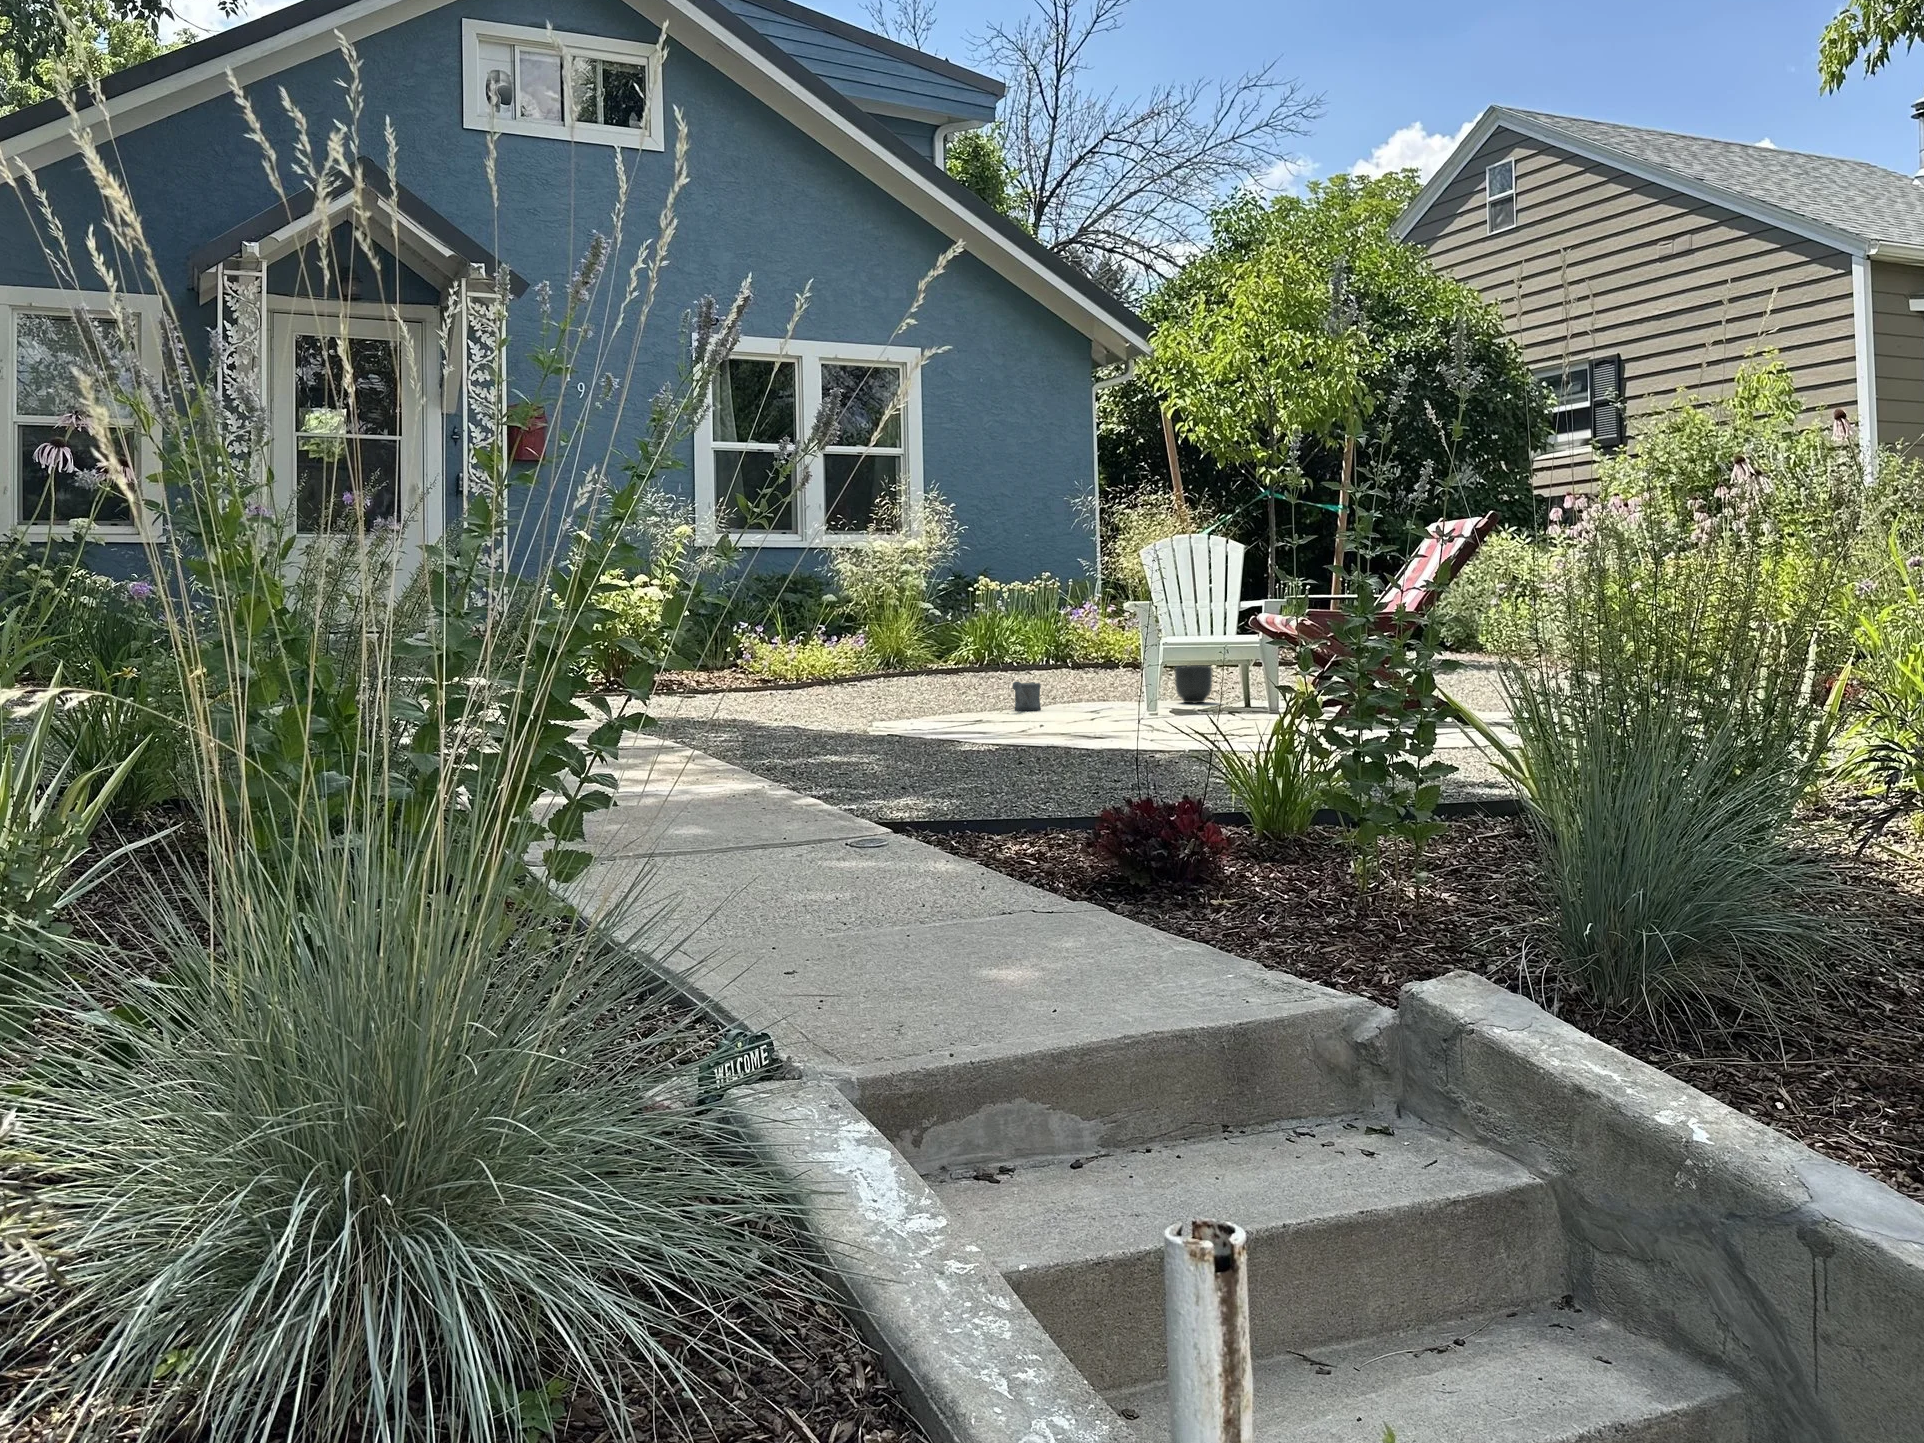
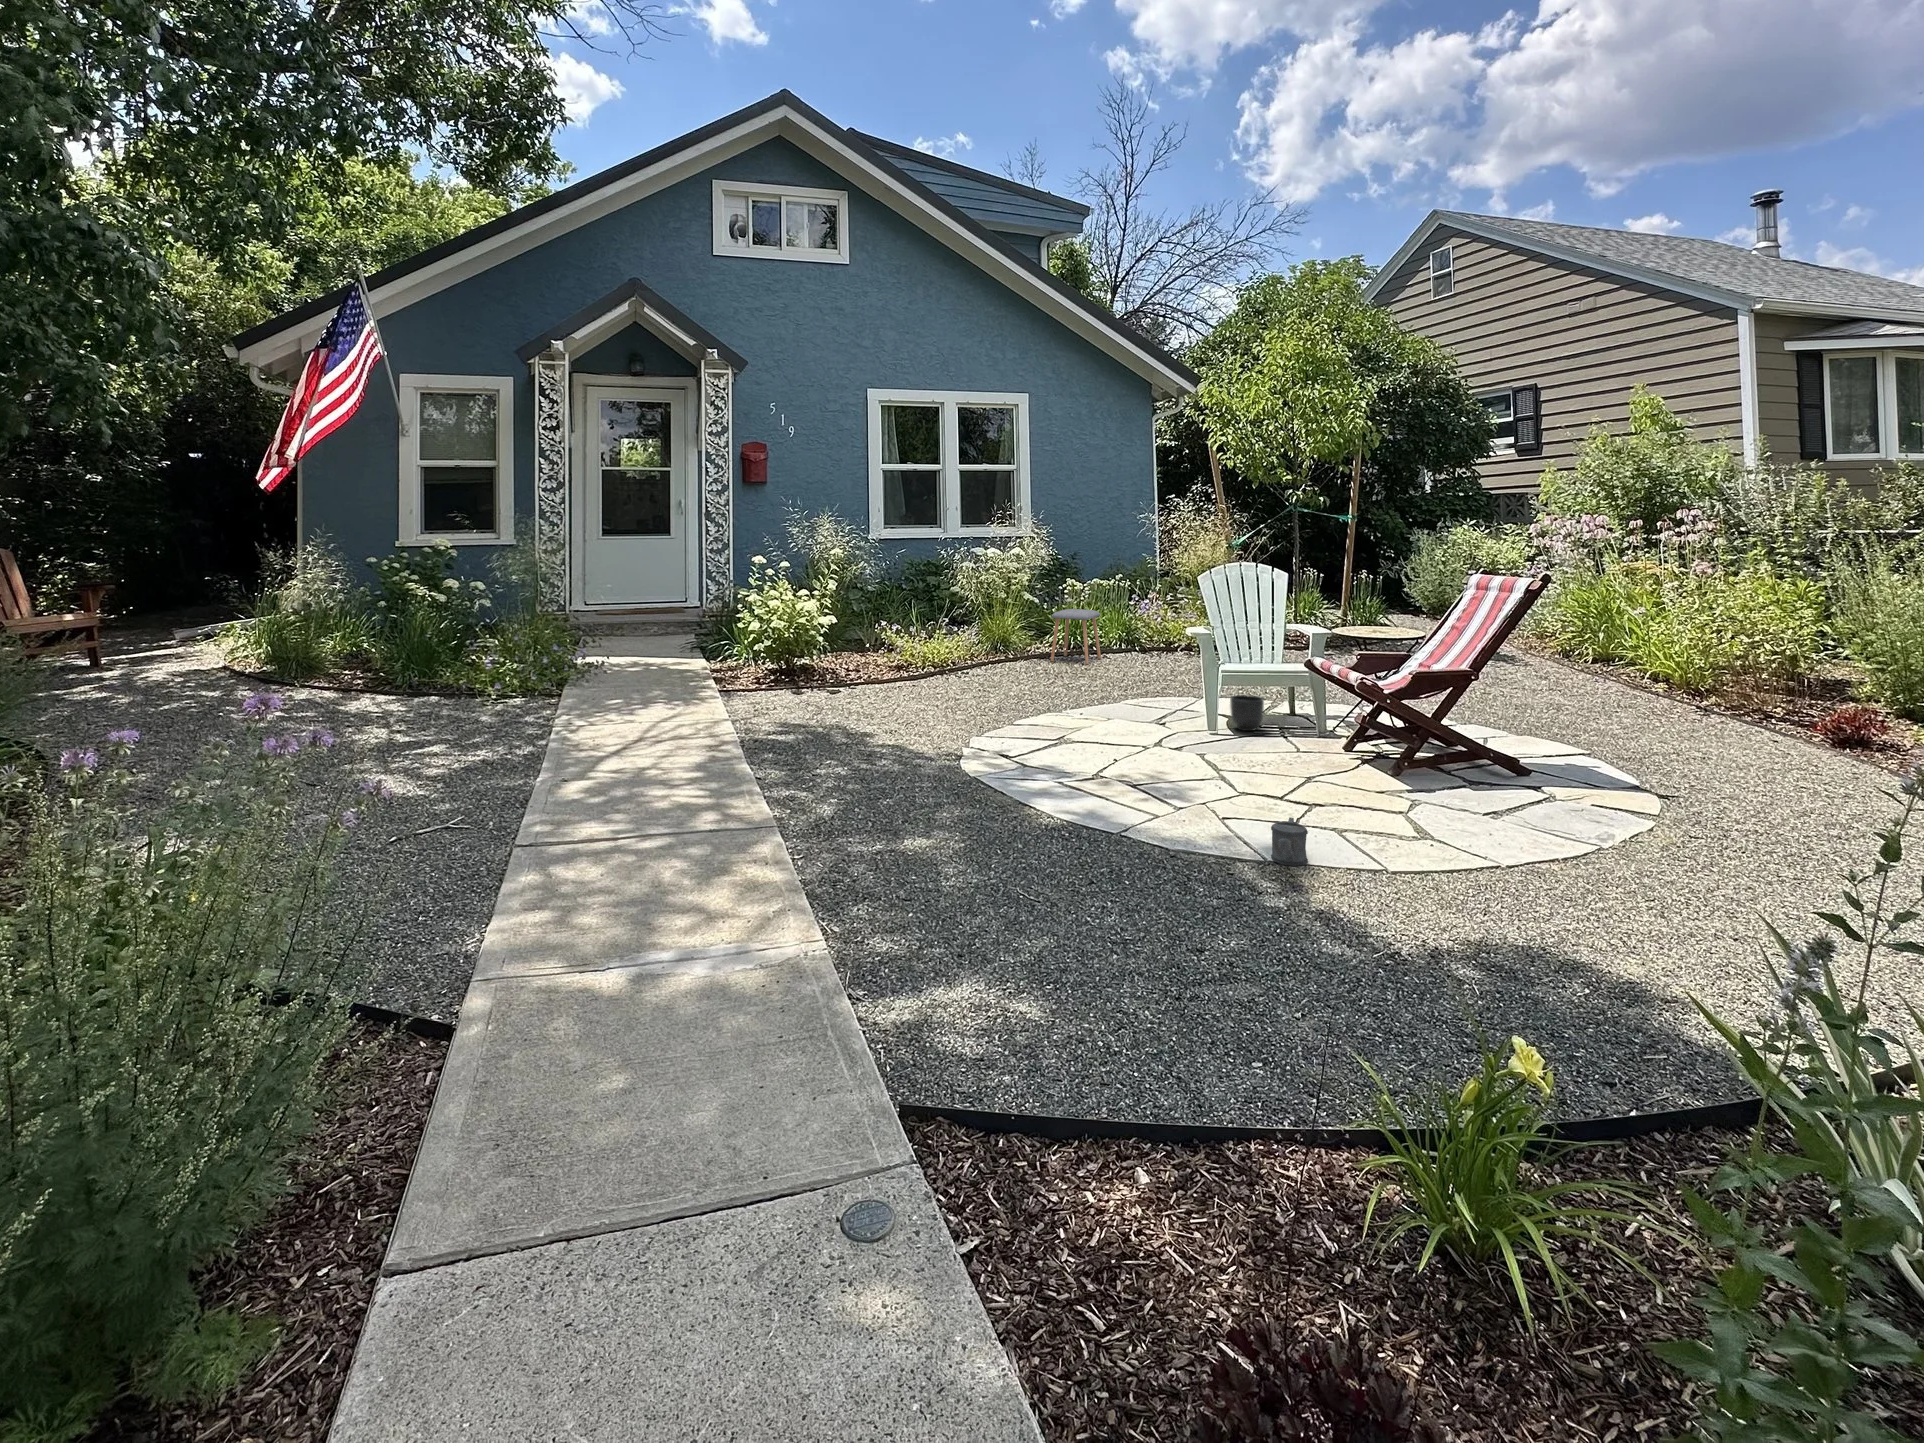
stool: none [958,612,1024,679] -> present [1051,609,1101,665]
watering can: present [1013,682,1041,710] -> present [1271,817,1308,866]

